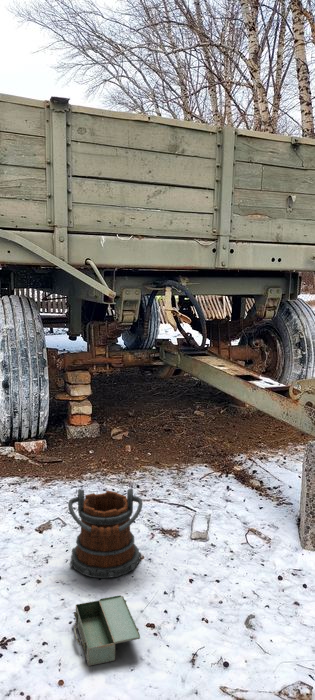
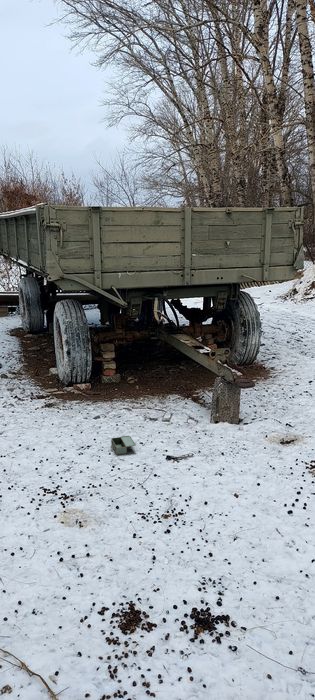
bucket: present [68,489,143,578] -> none [107,397,139,434]

